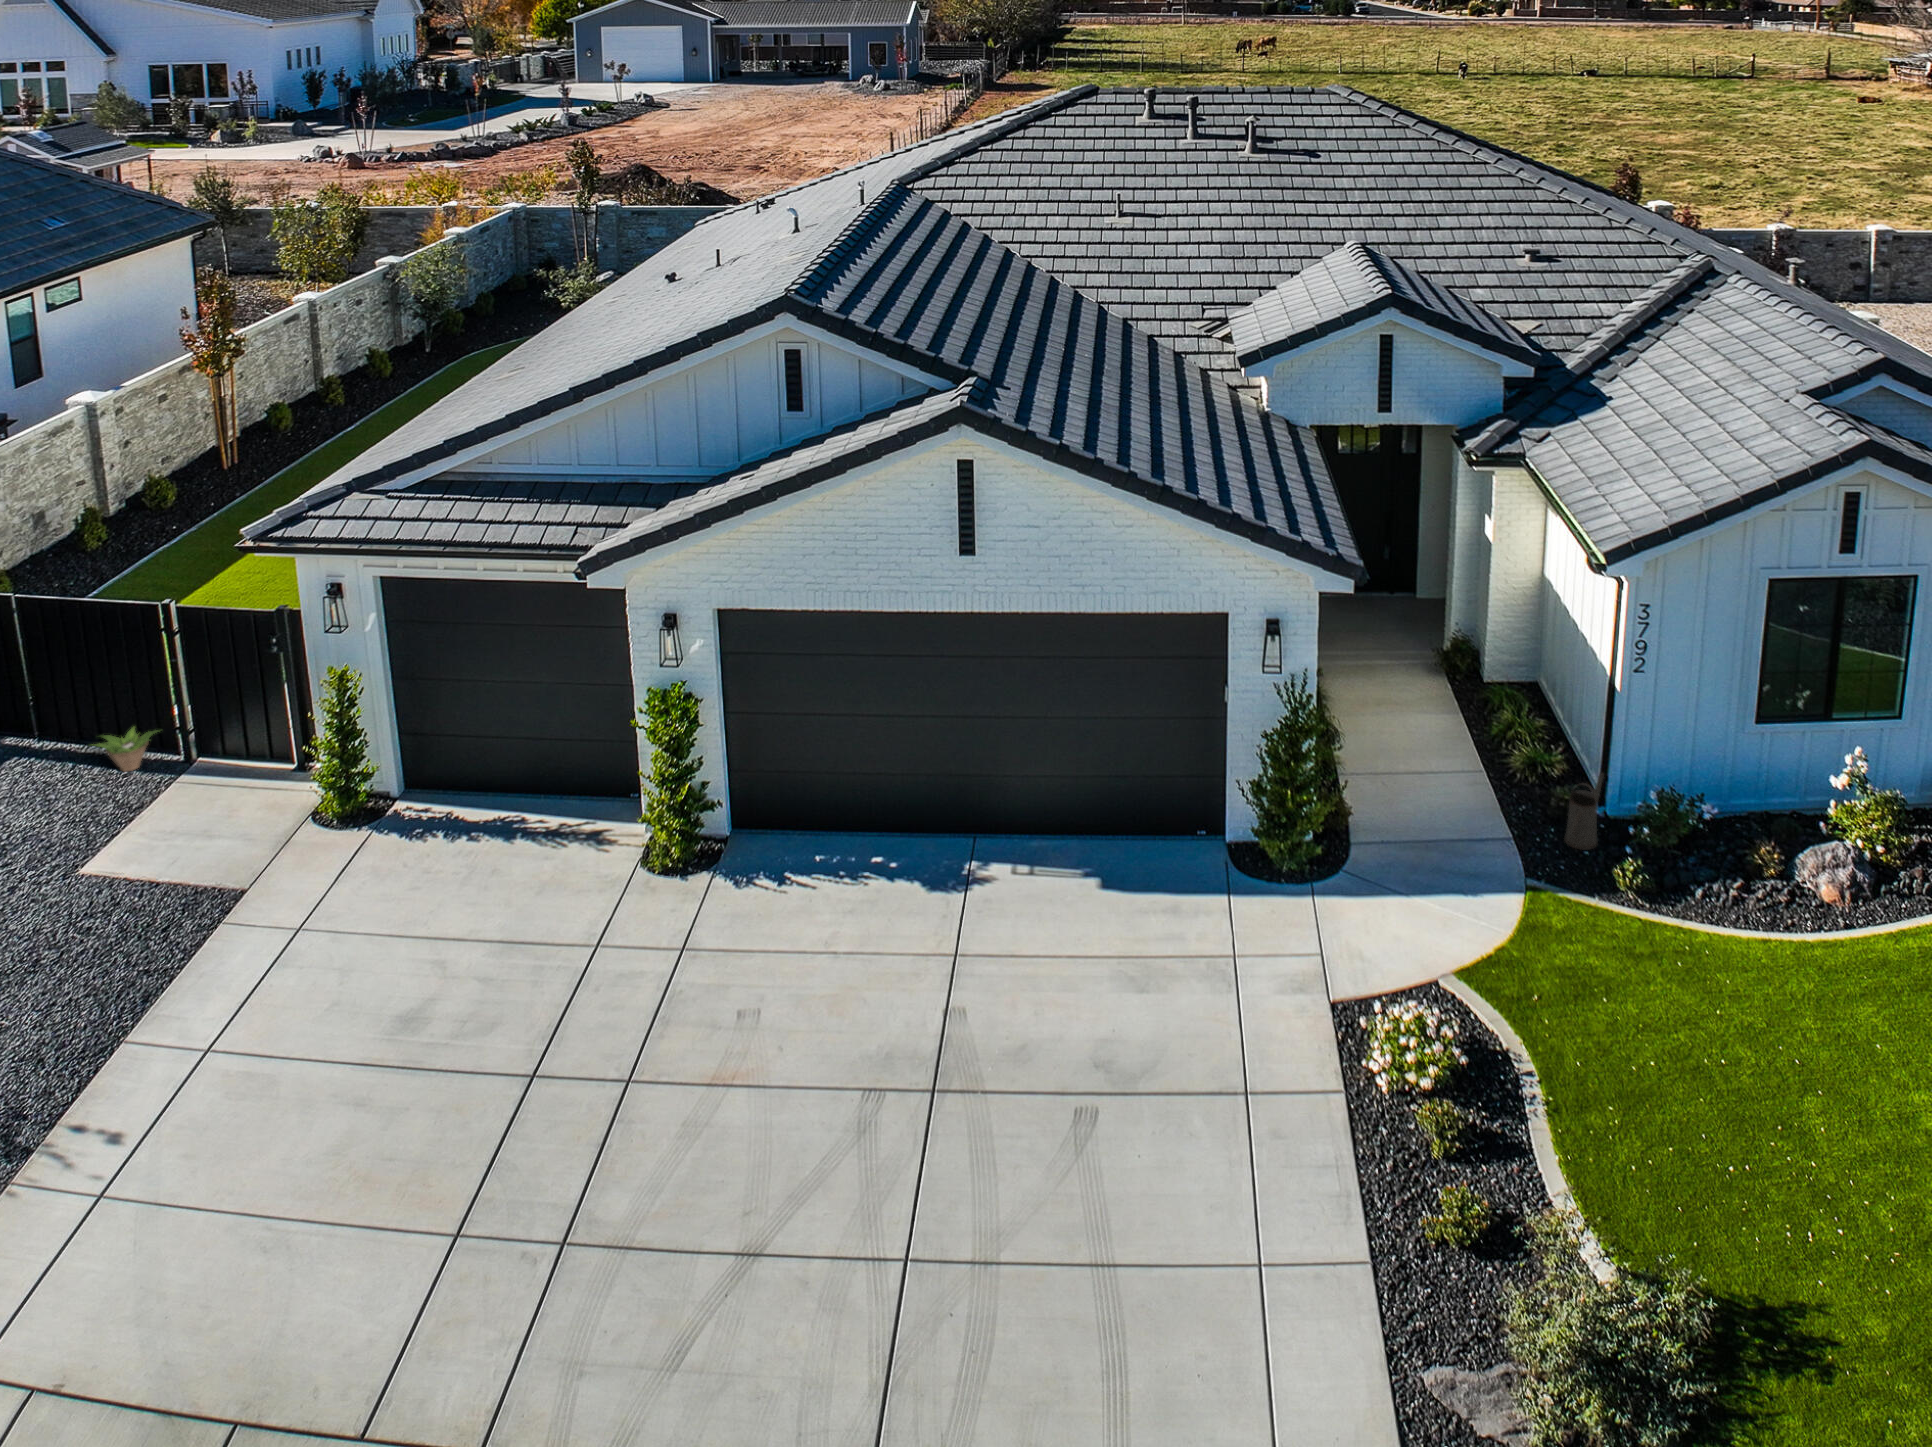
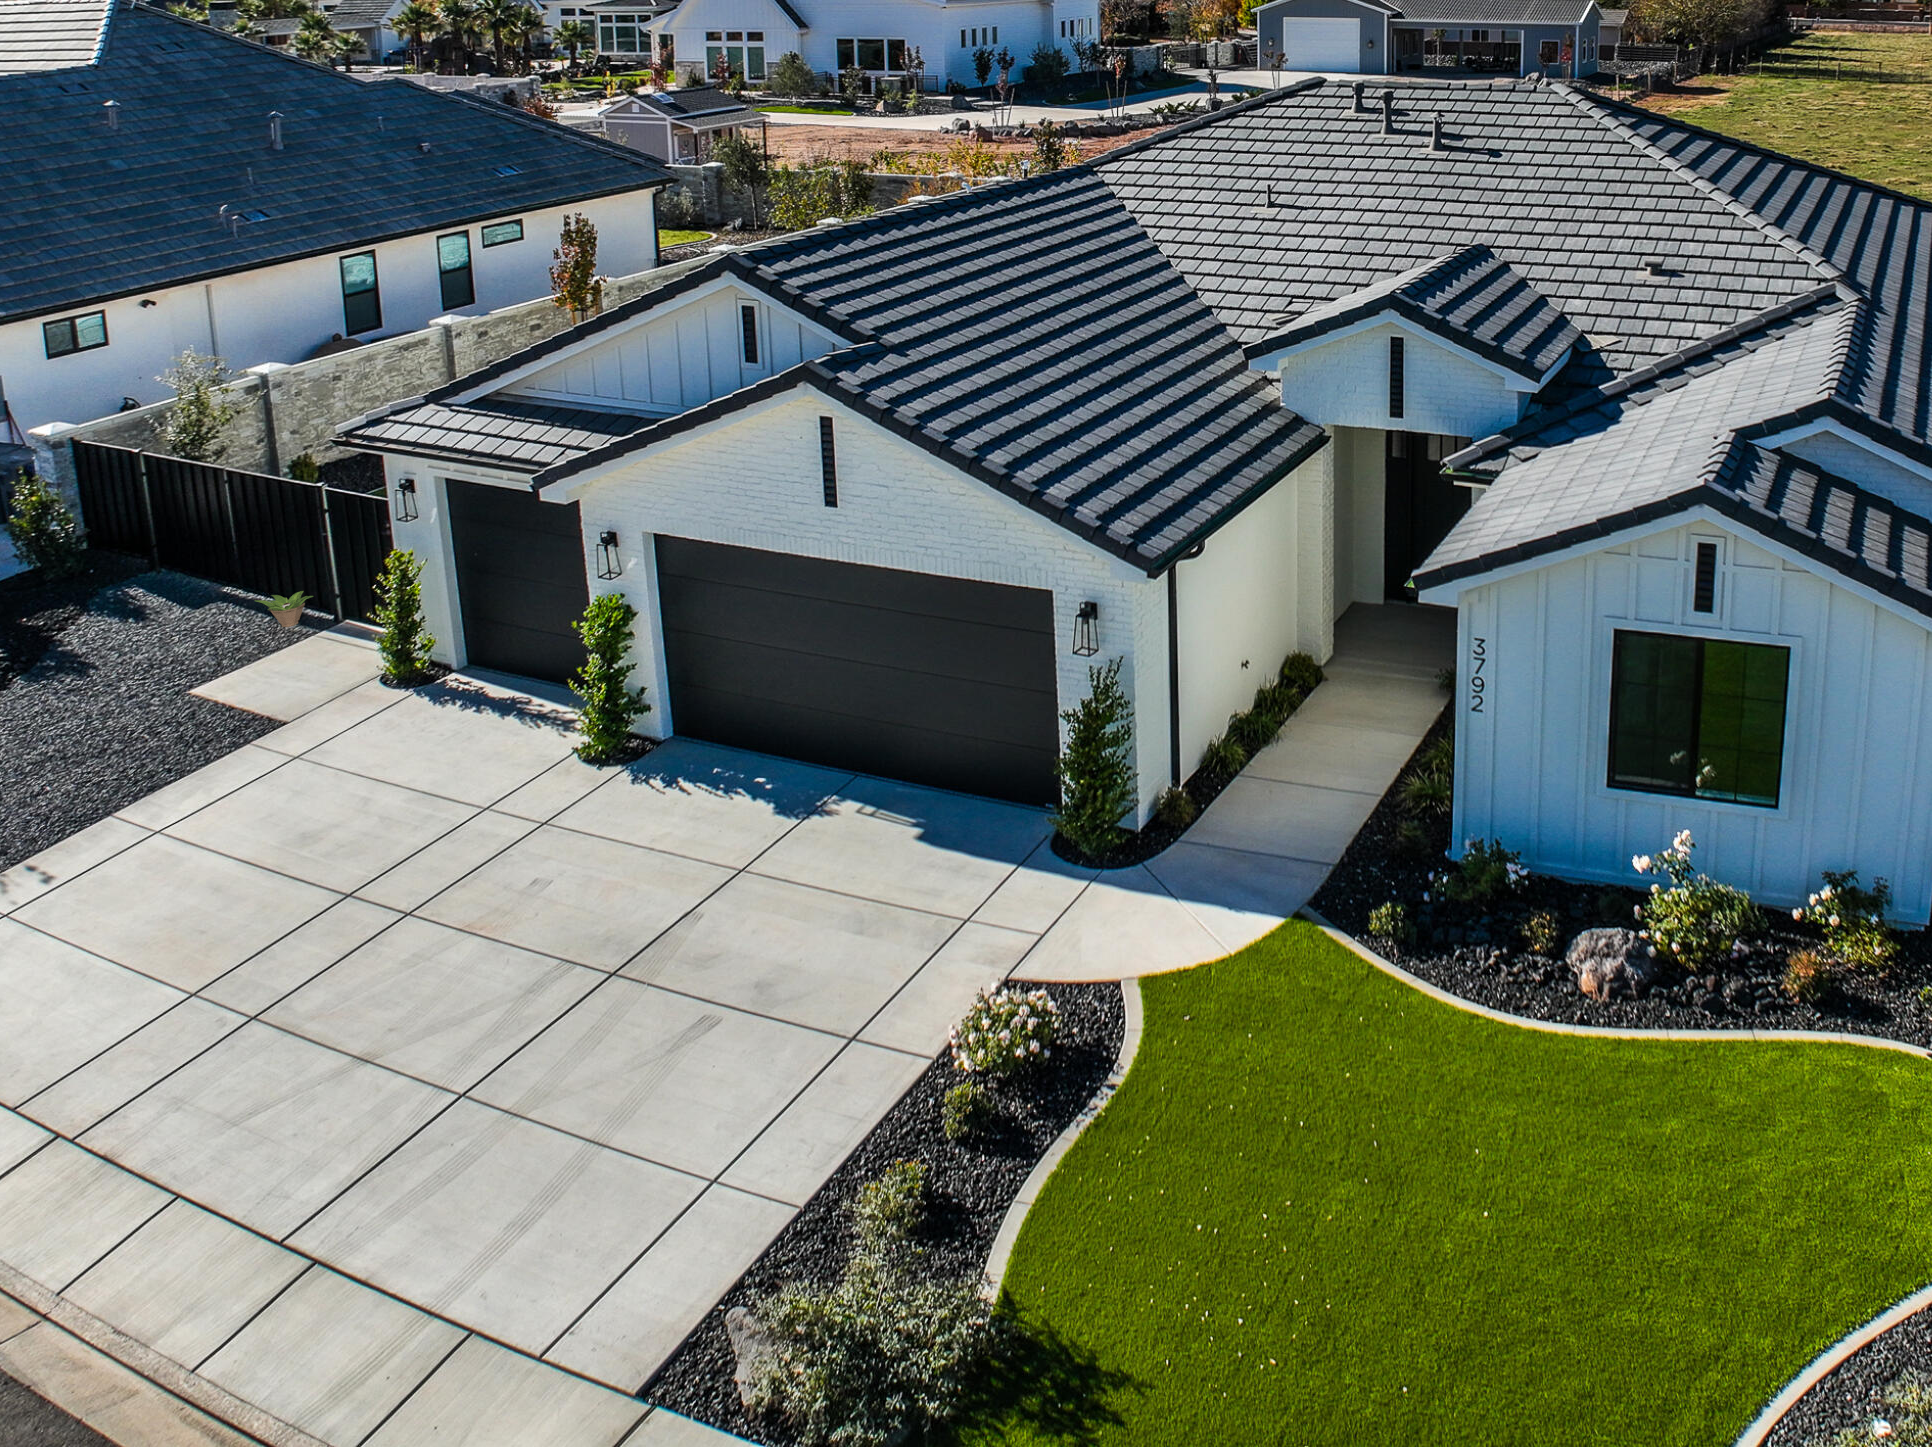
watering can: present [1564,773,1604,850] -> none [1357,815,1426,893]

